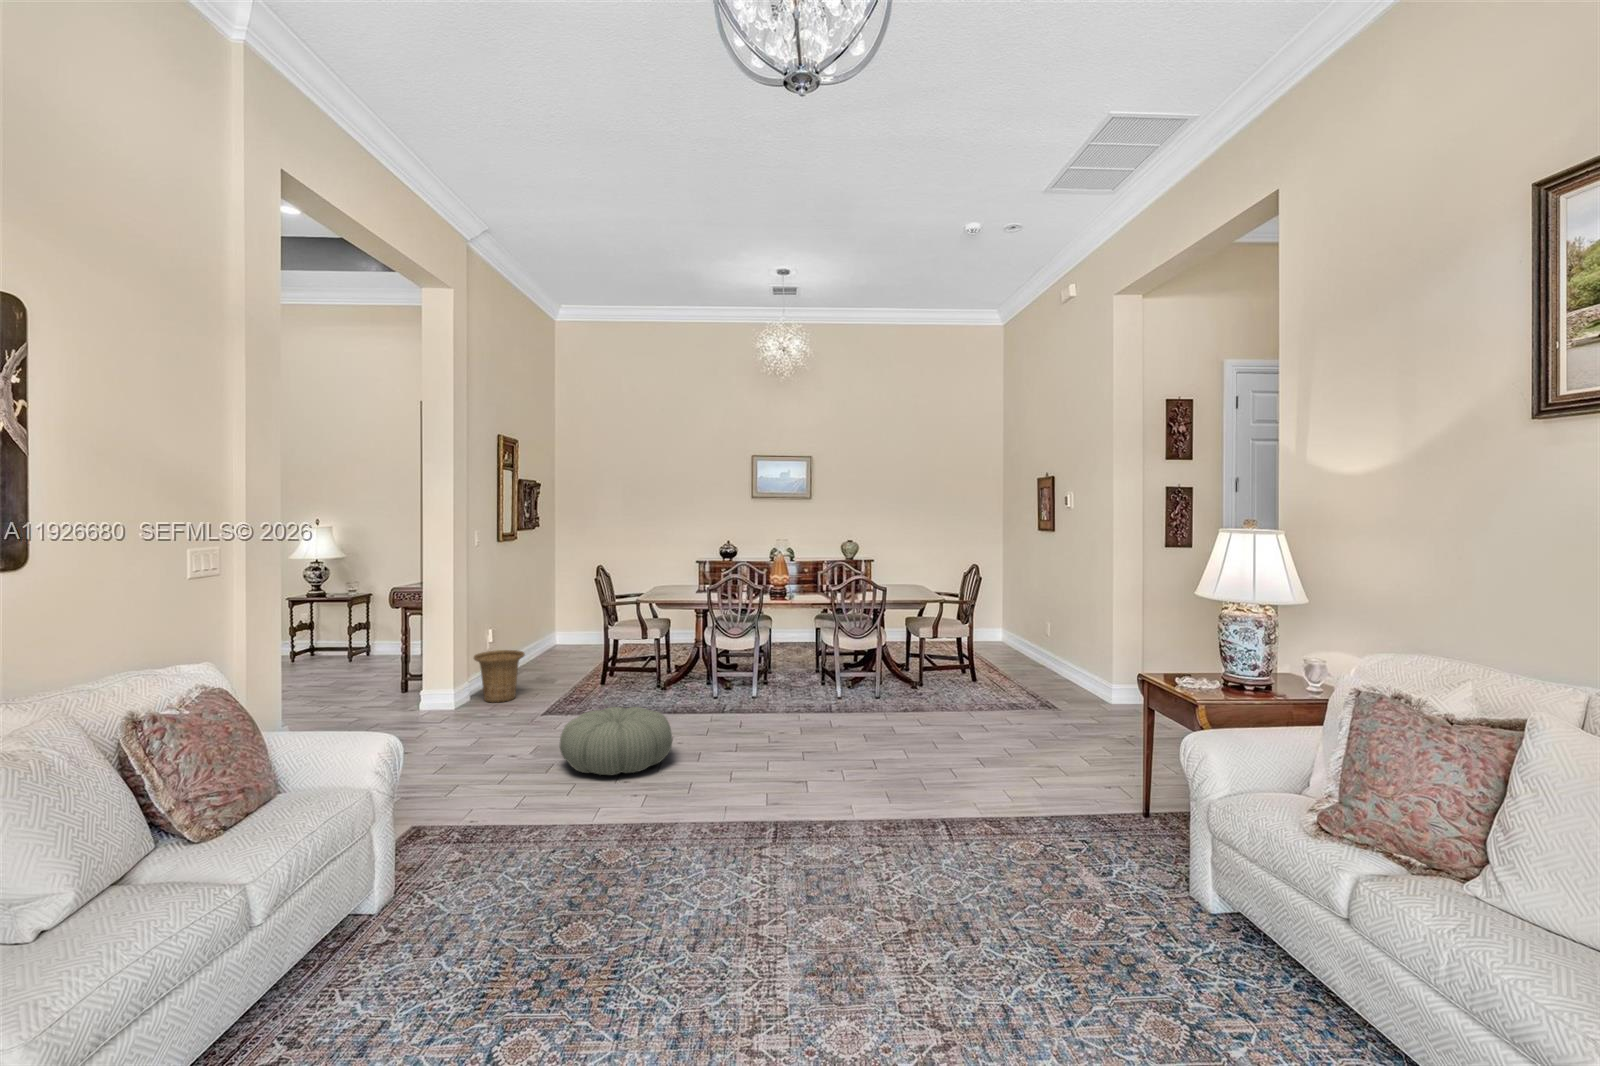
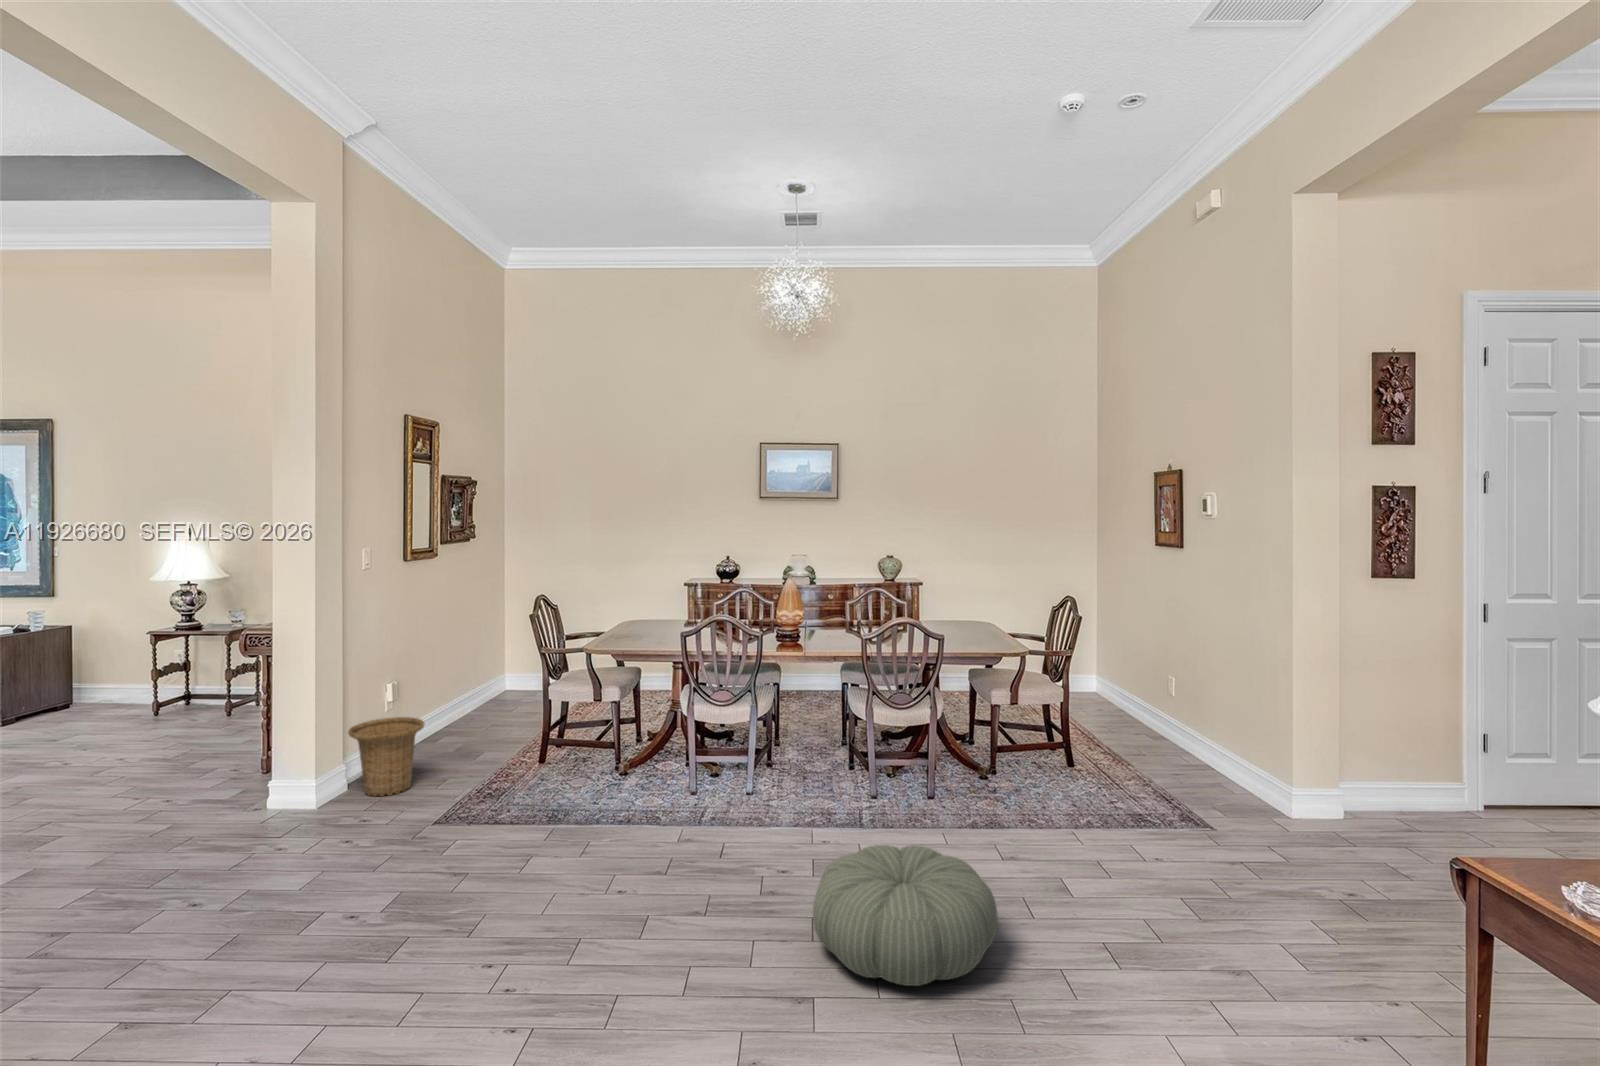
pouf: present [560,707,672,775] -> present [813,845,998,986]

